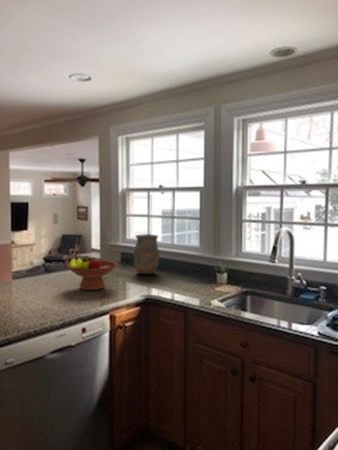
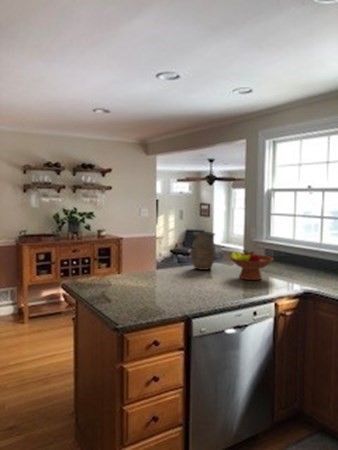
vase: present [134,234,159,274] -> present [191,232,215,270]

